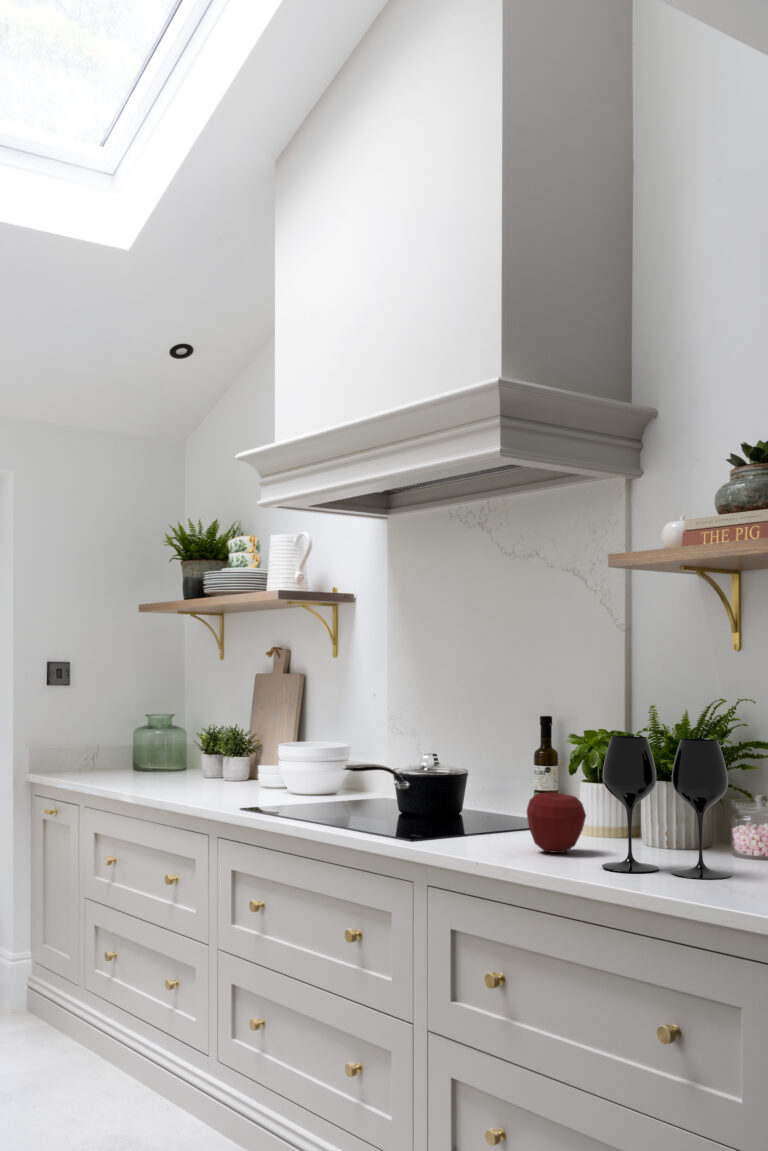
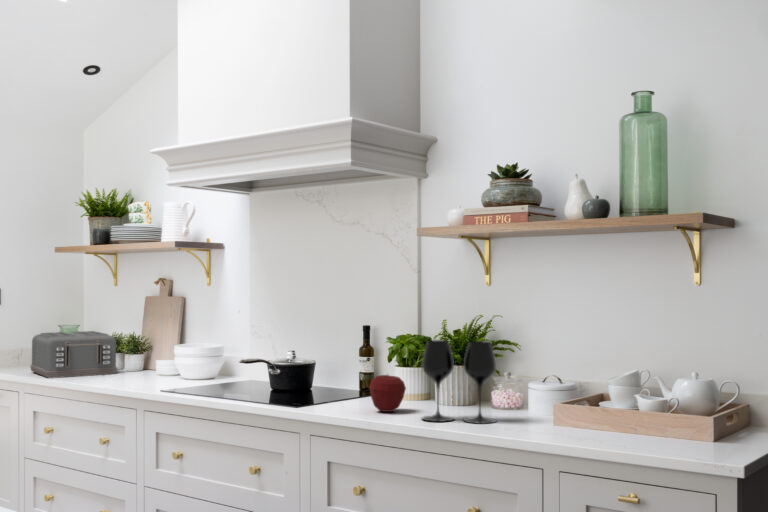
toaster: none [97,722,208,786] -> present [31,331,117,378]

